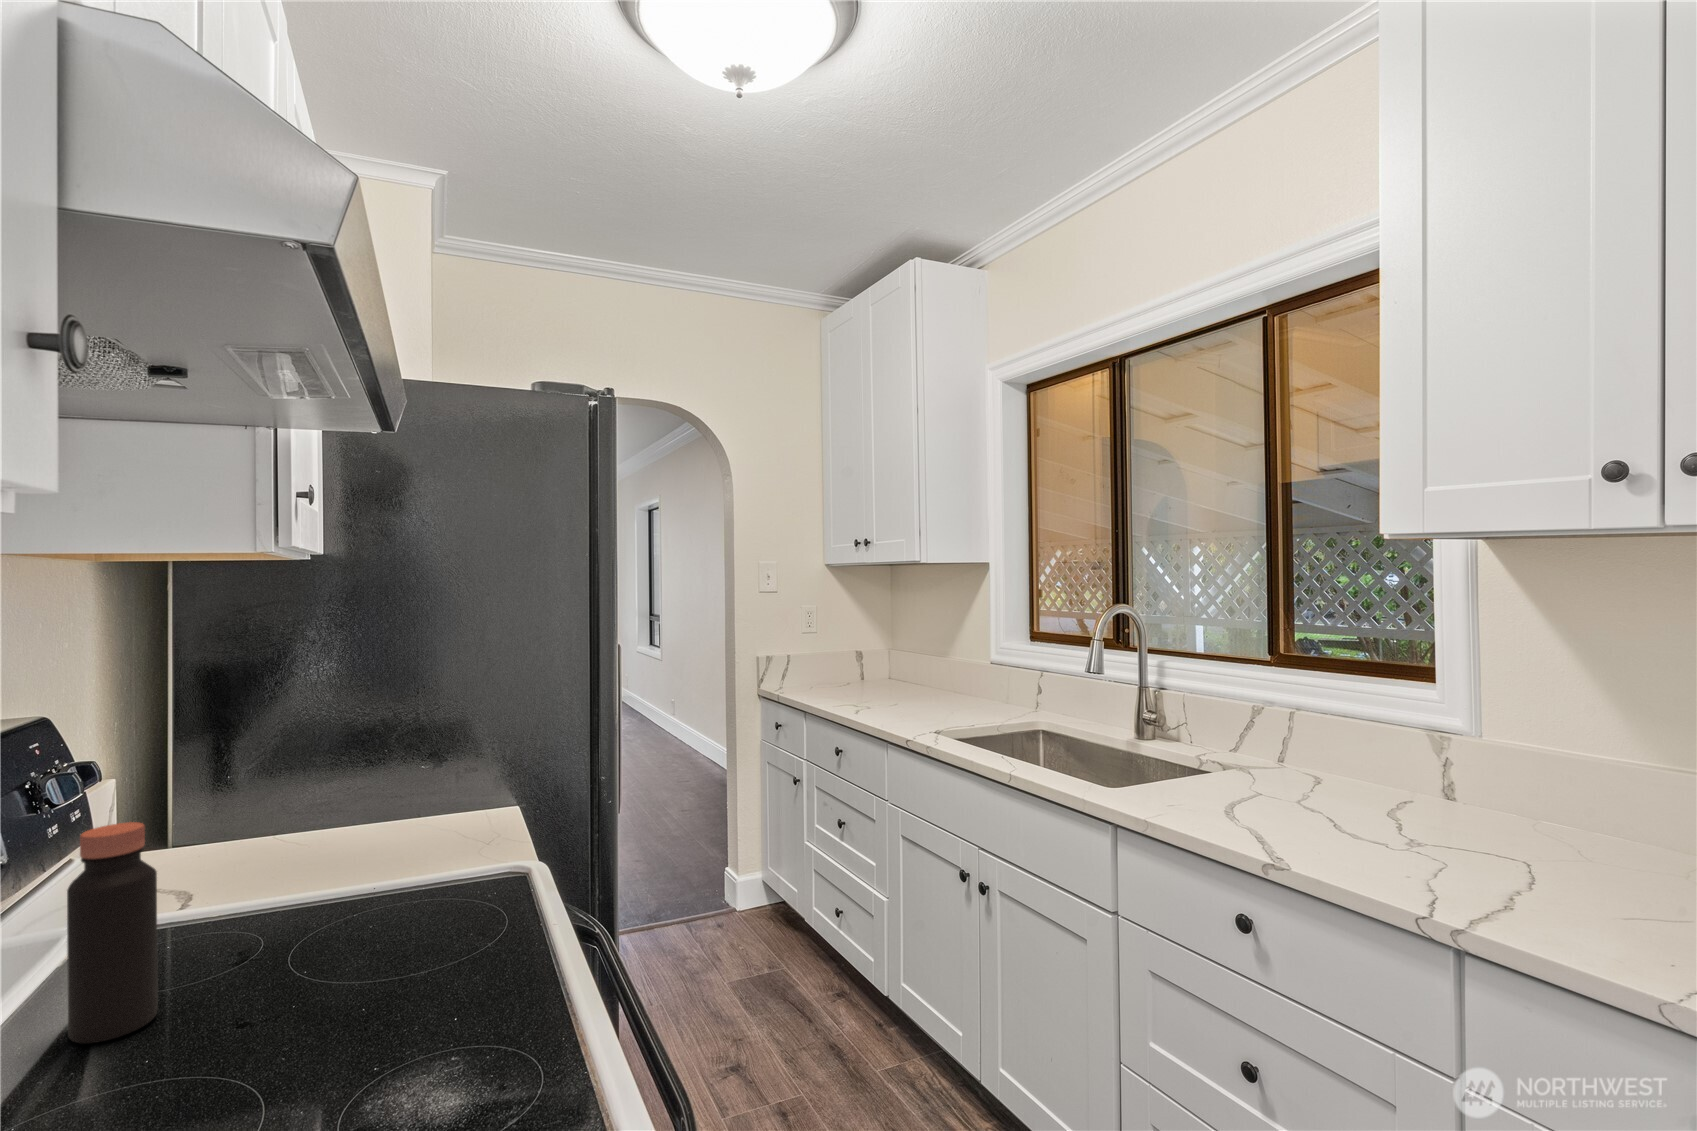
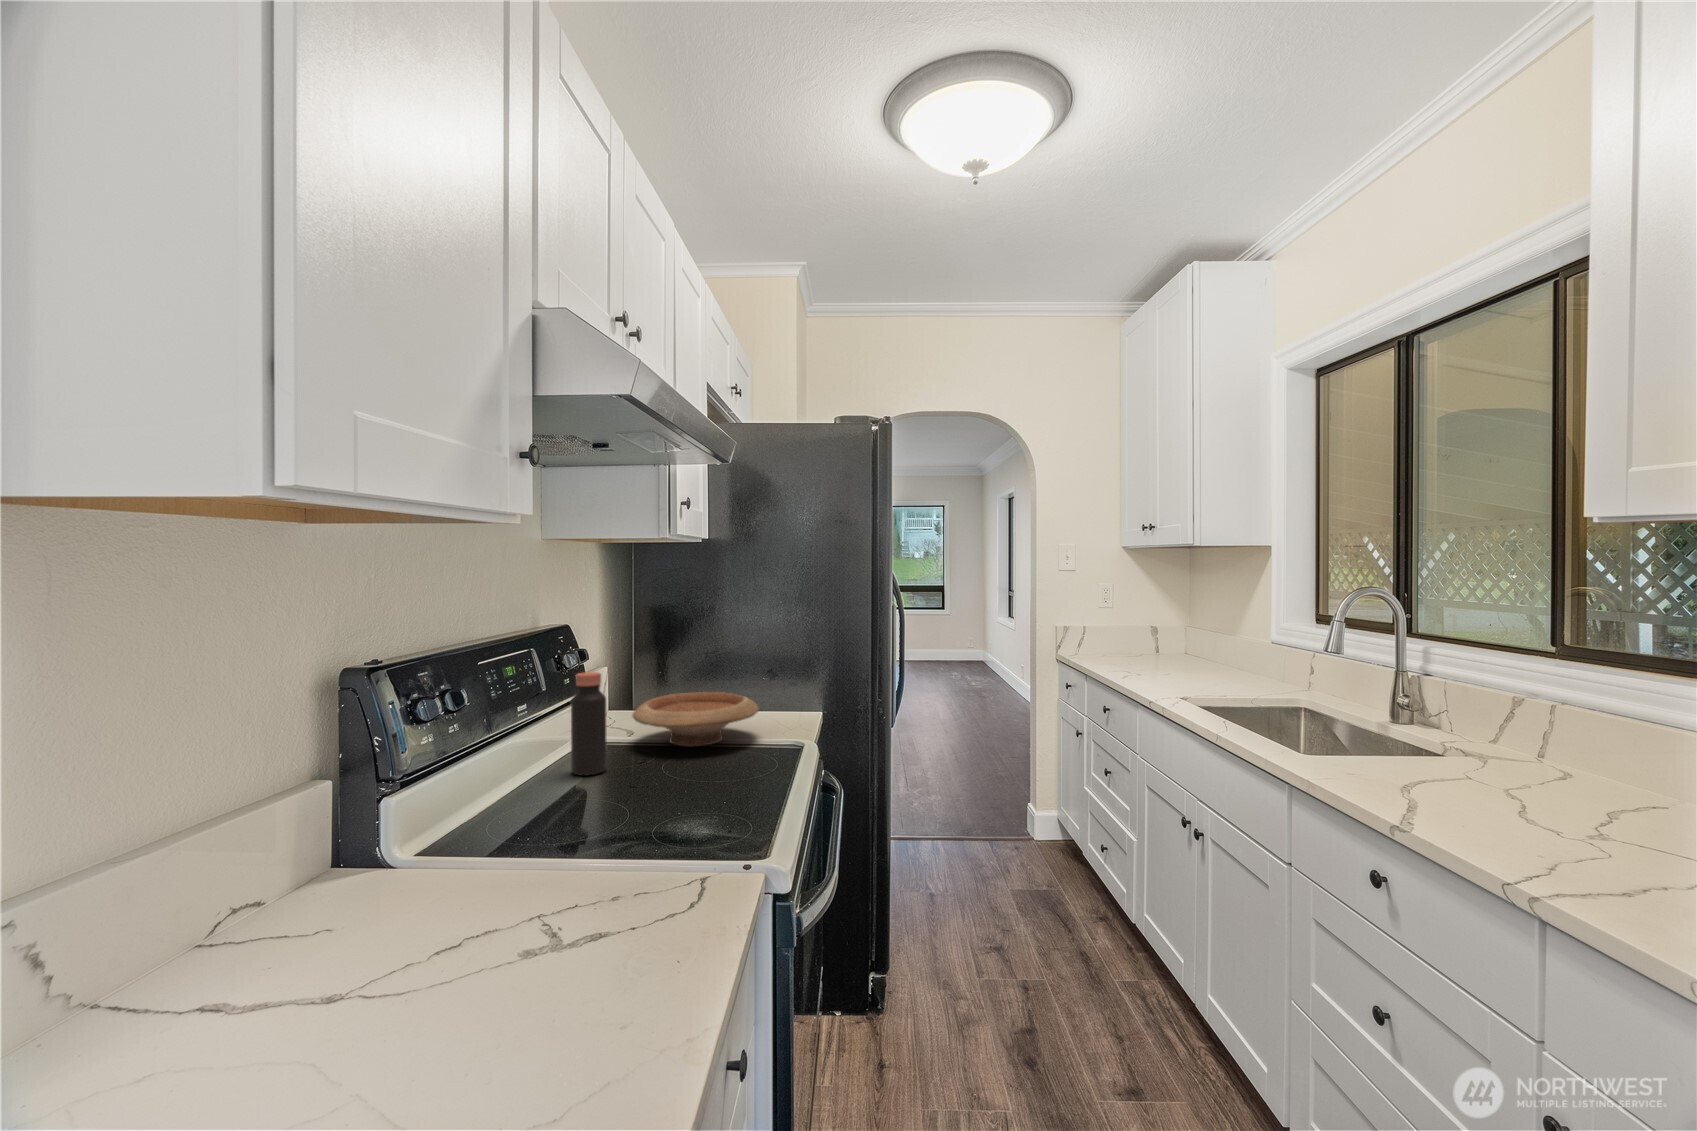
wooden bowl: none [191,810,446,922] -> present [632,692,759,746]

